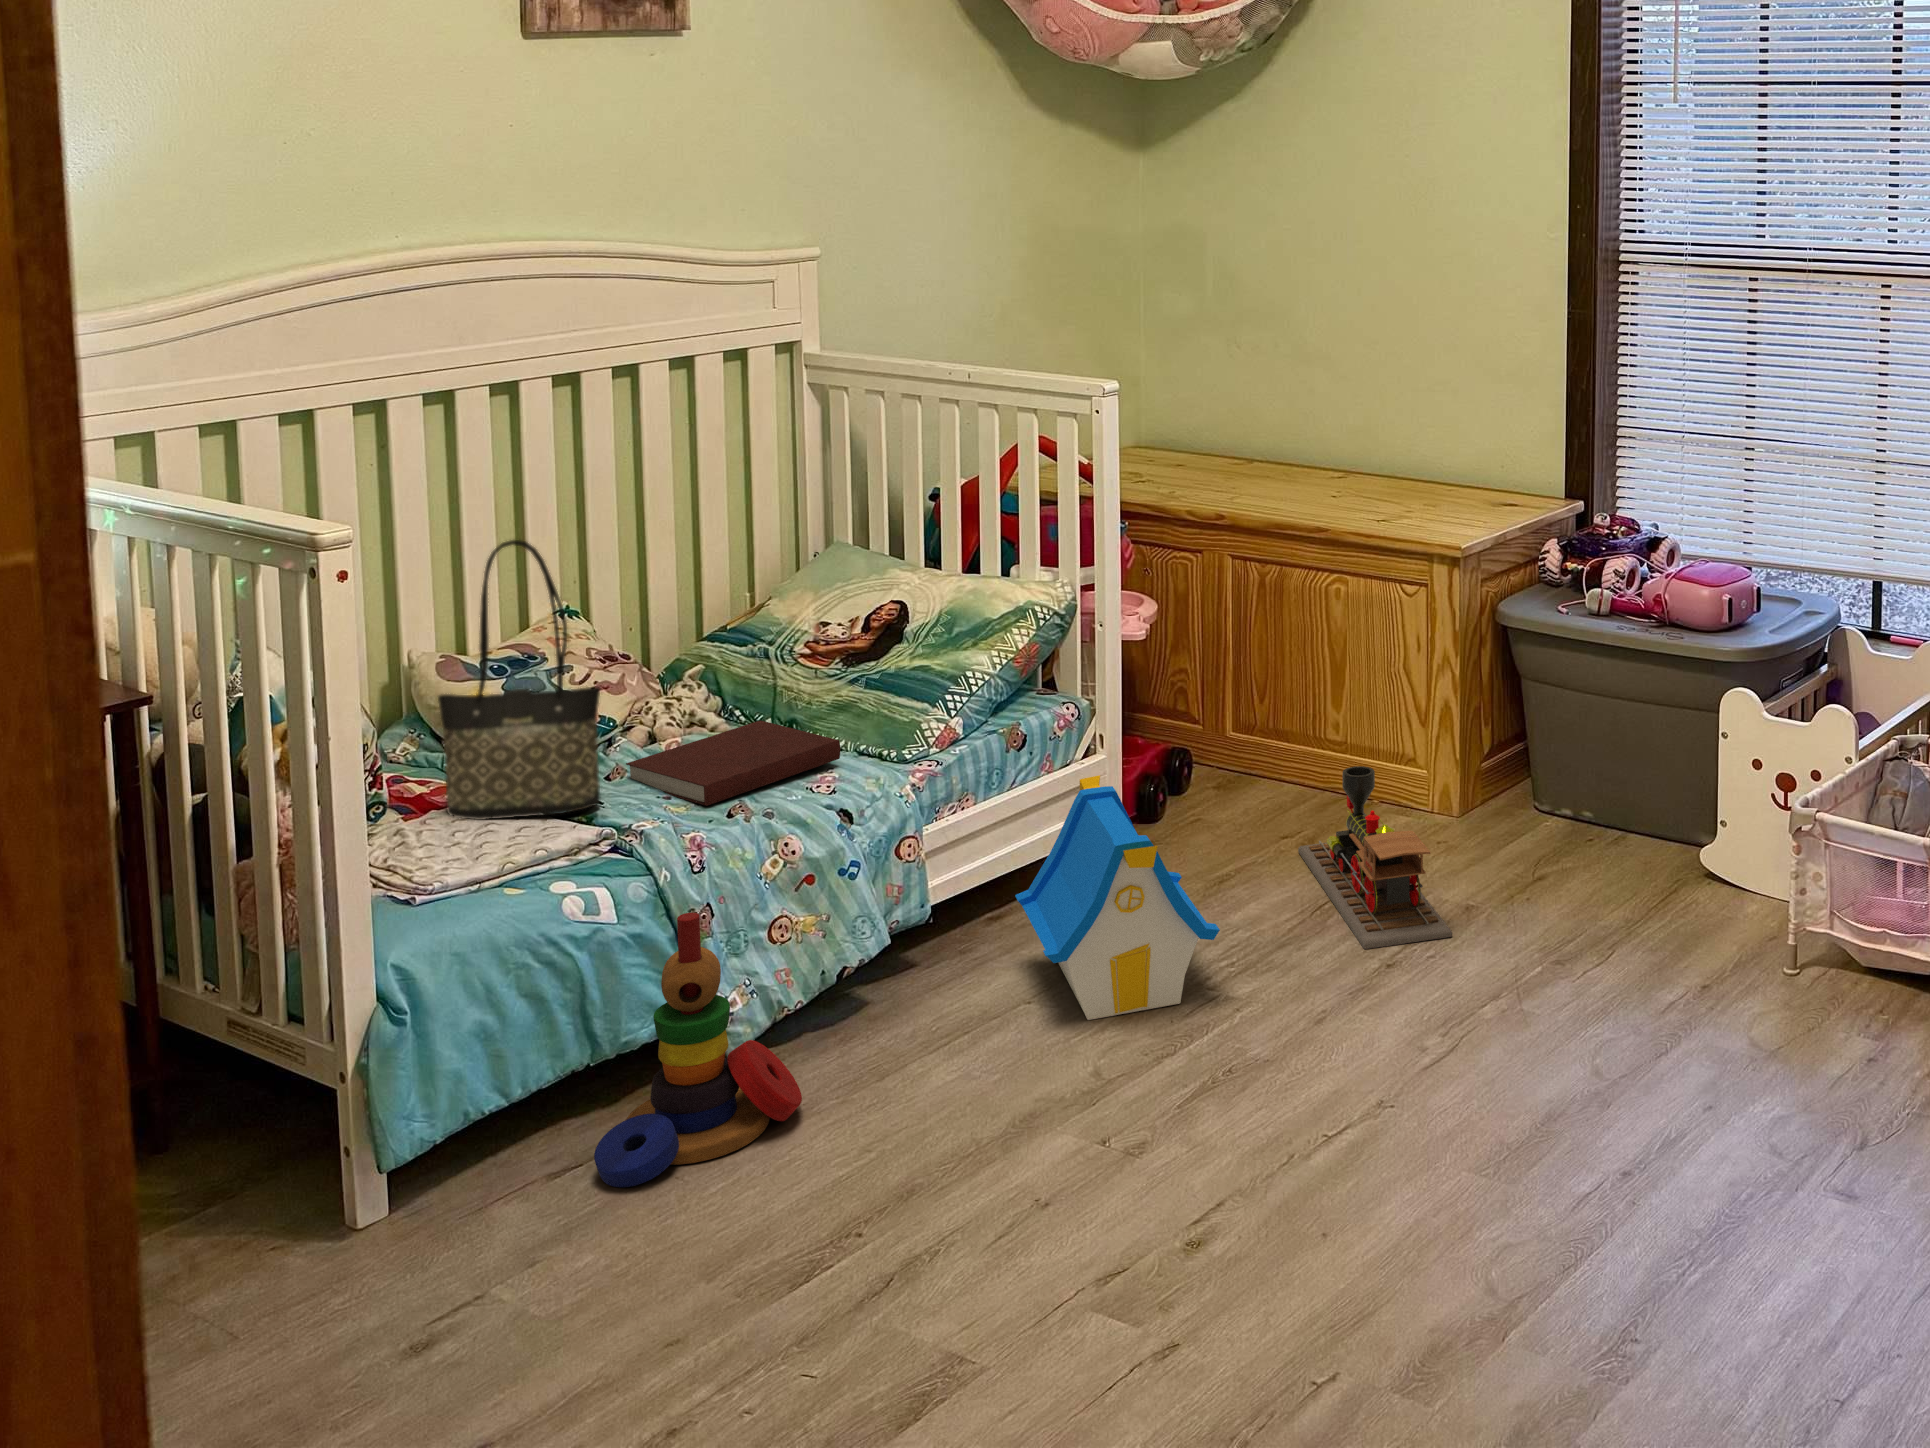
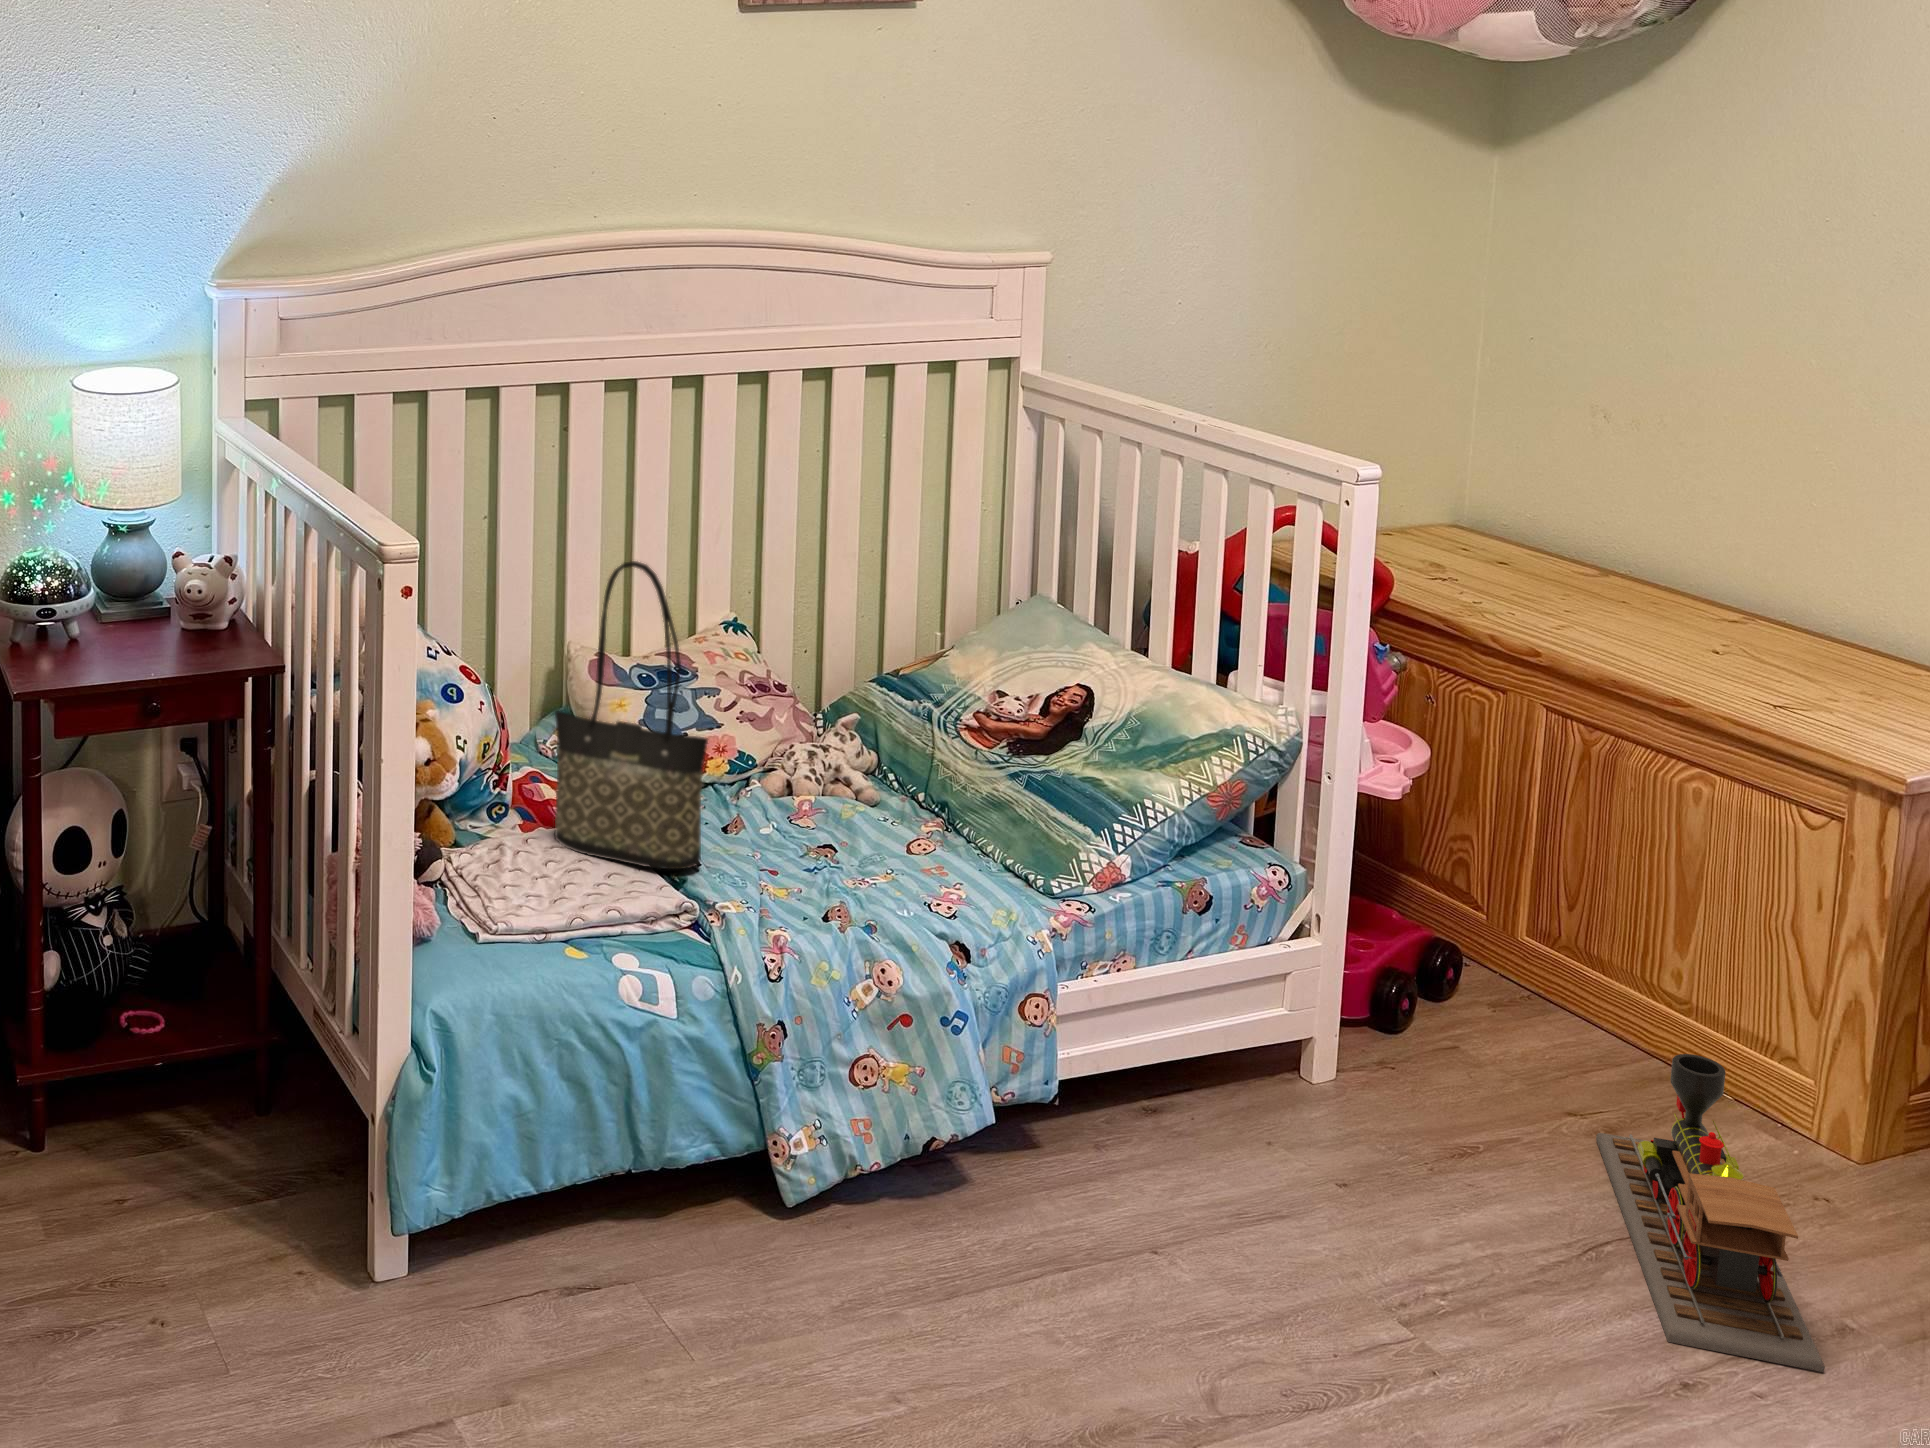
notebook: present [626,720,840,806] -> none [740,801,974,899]
toy house: present [1015,775,1220,1020] -> none [1166,977,1431,1331]
stacking toy: present [594,913,802,1187] -> none [611,1037,850,1337]

